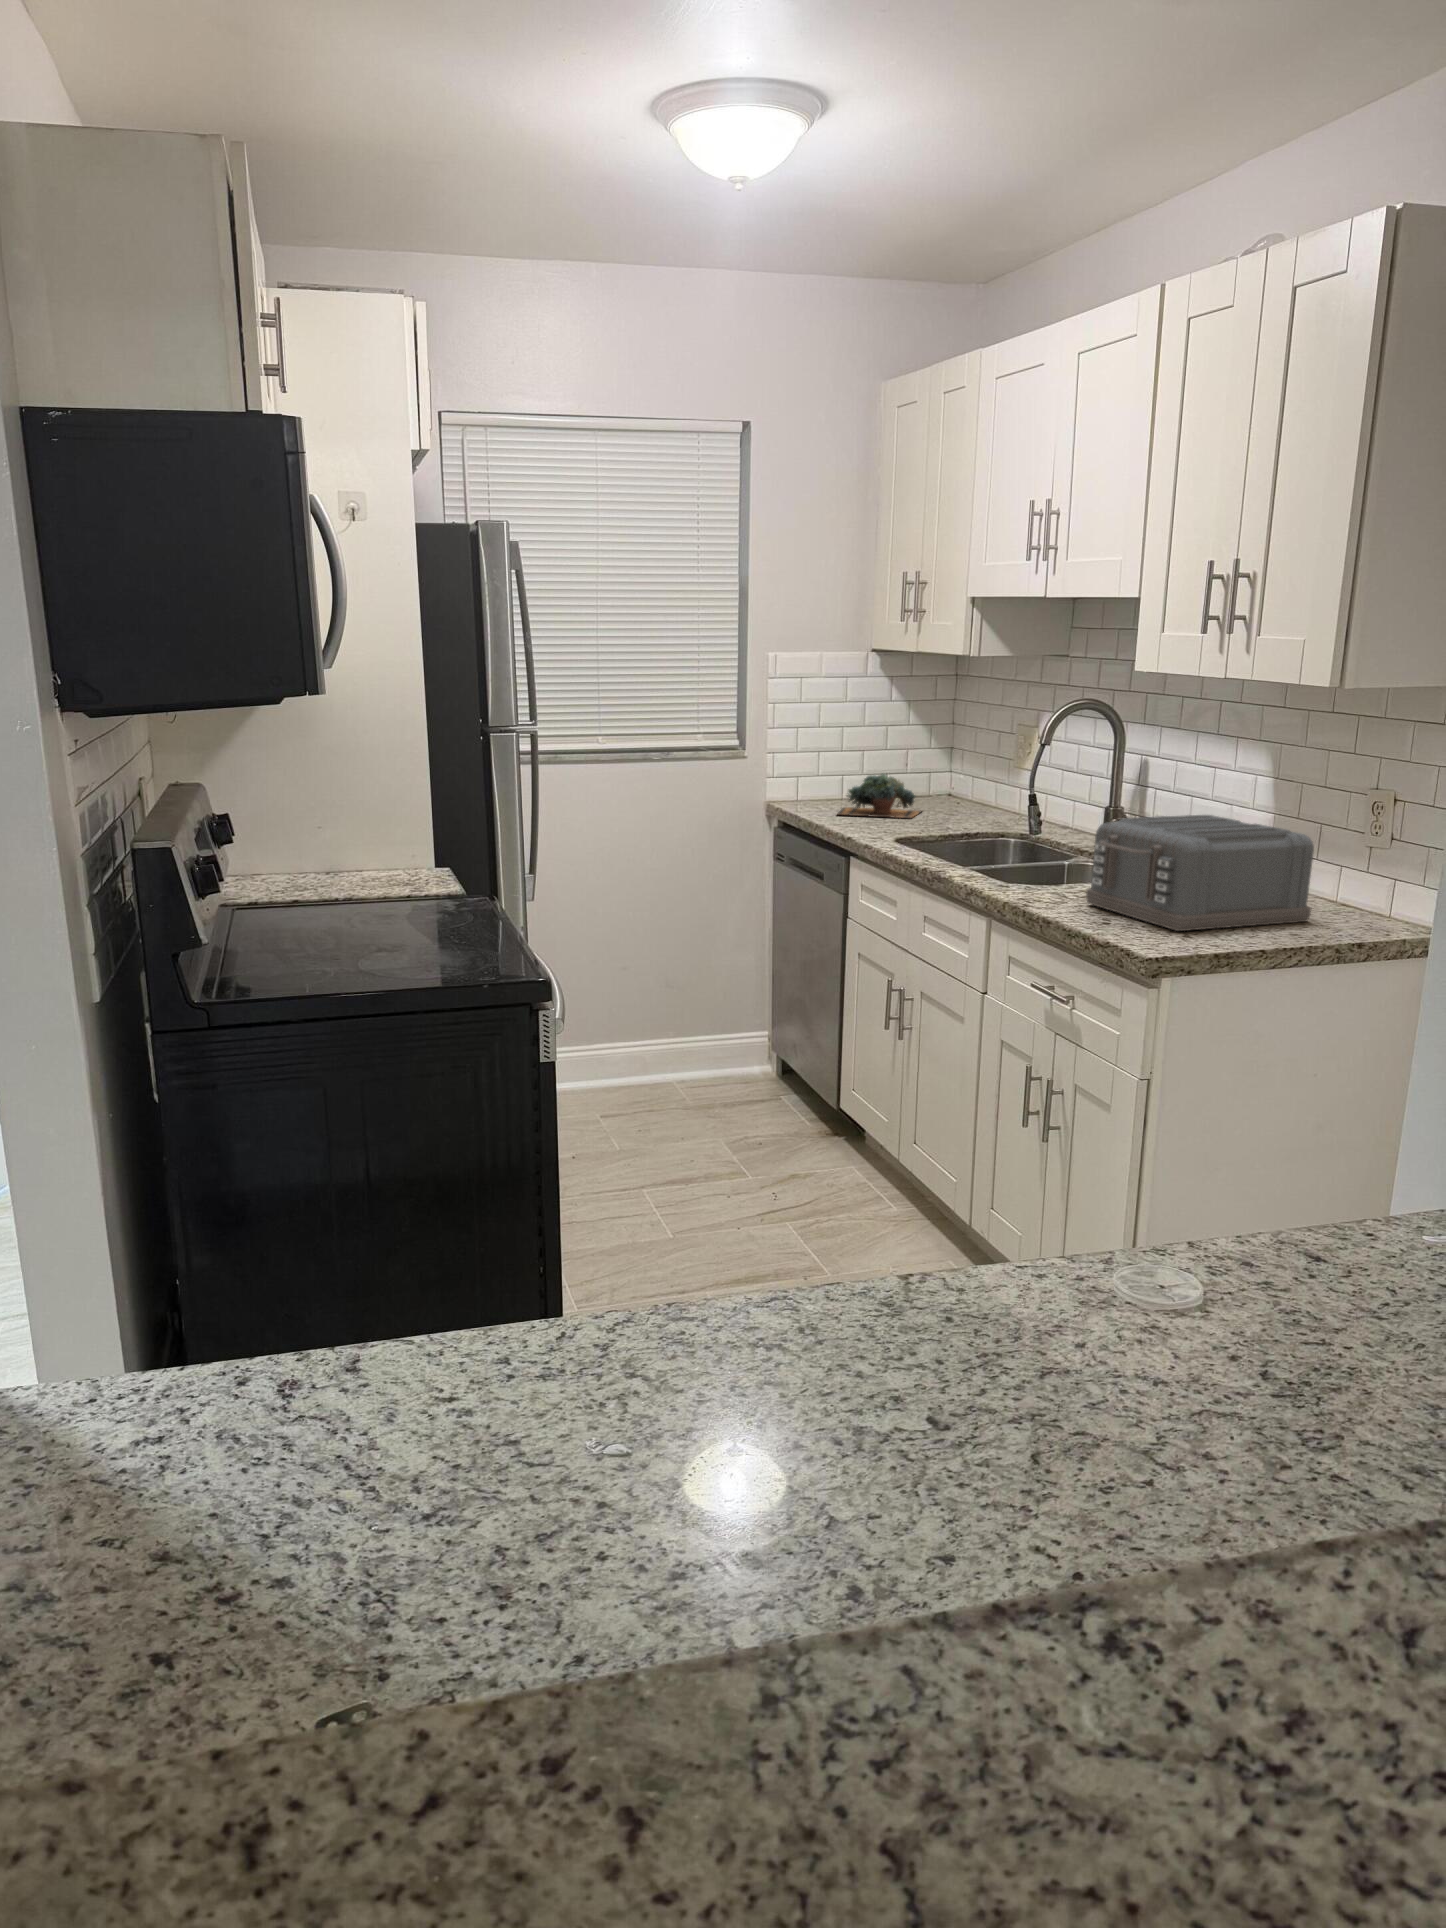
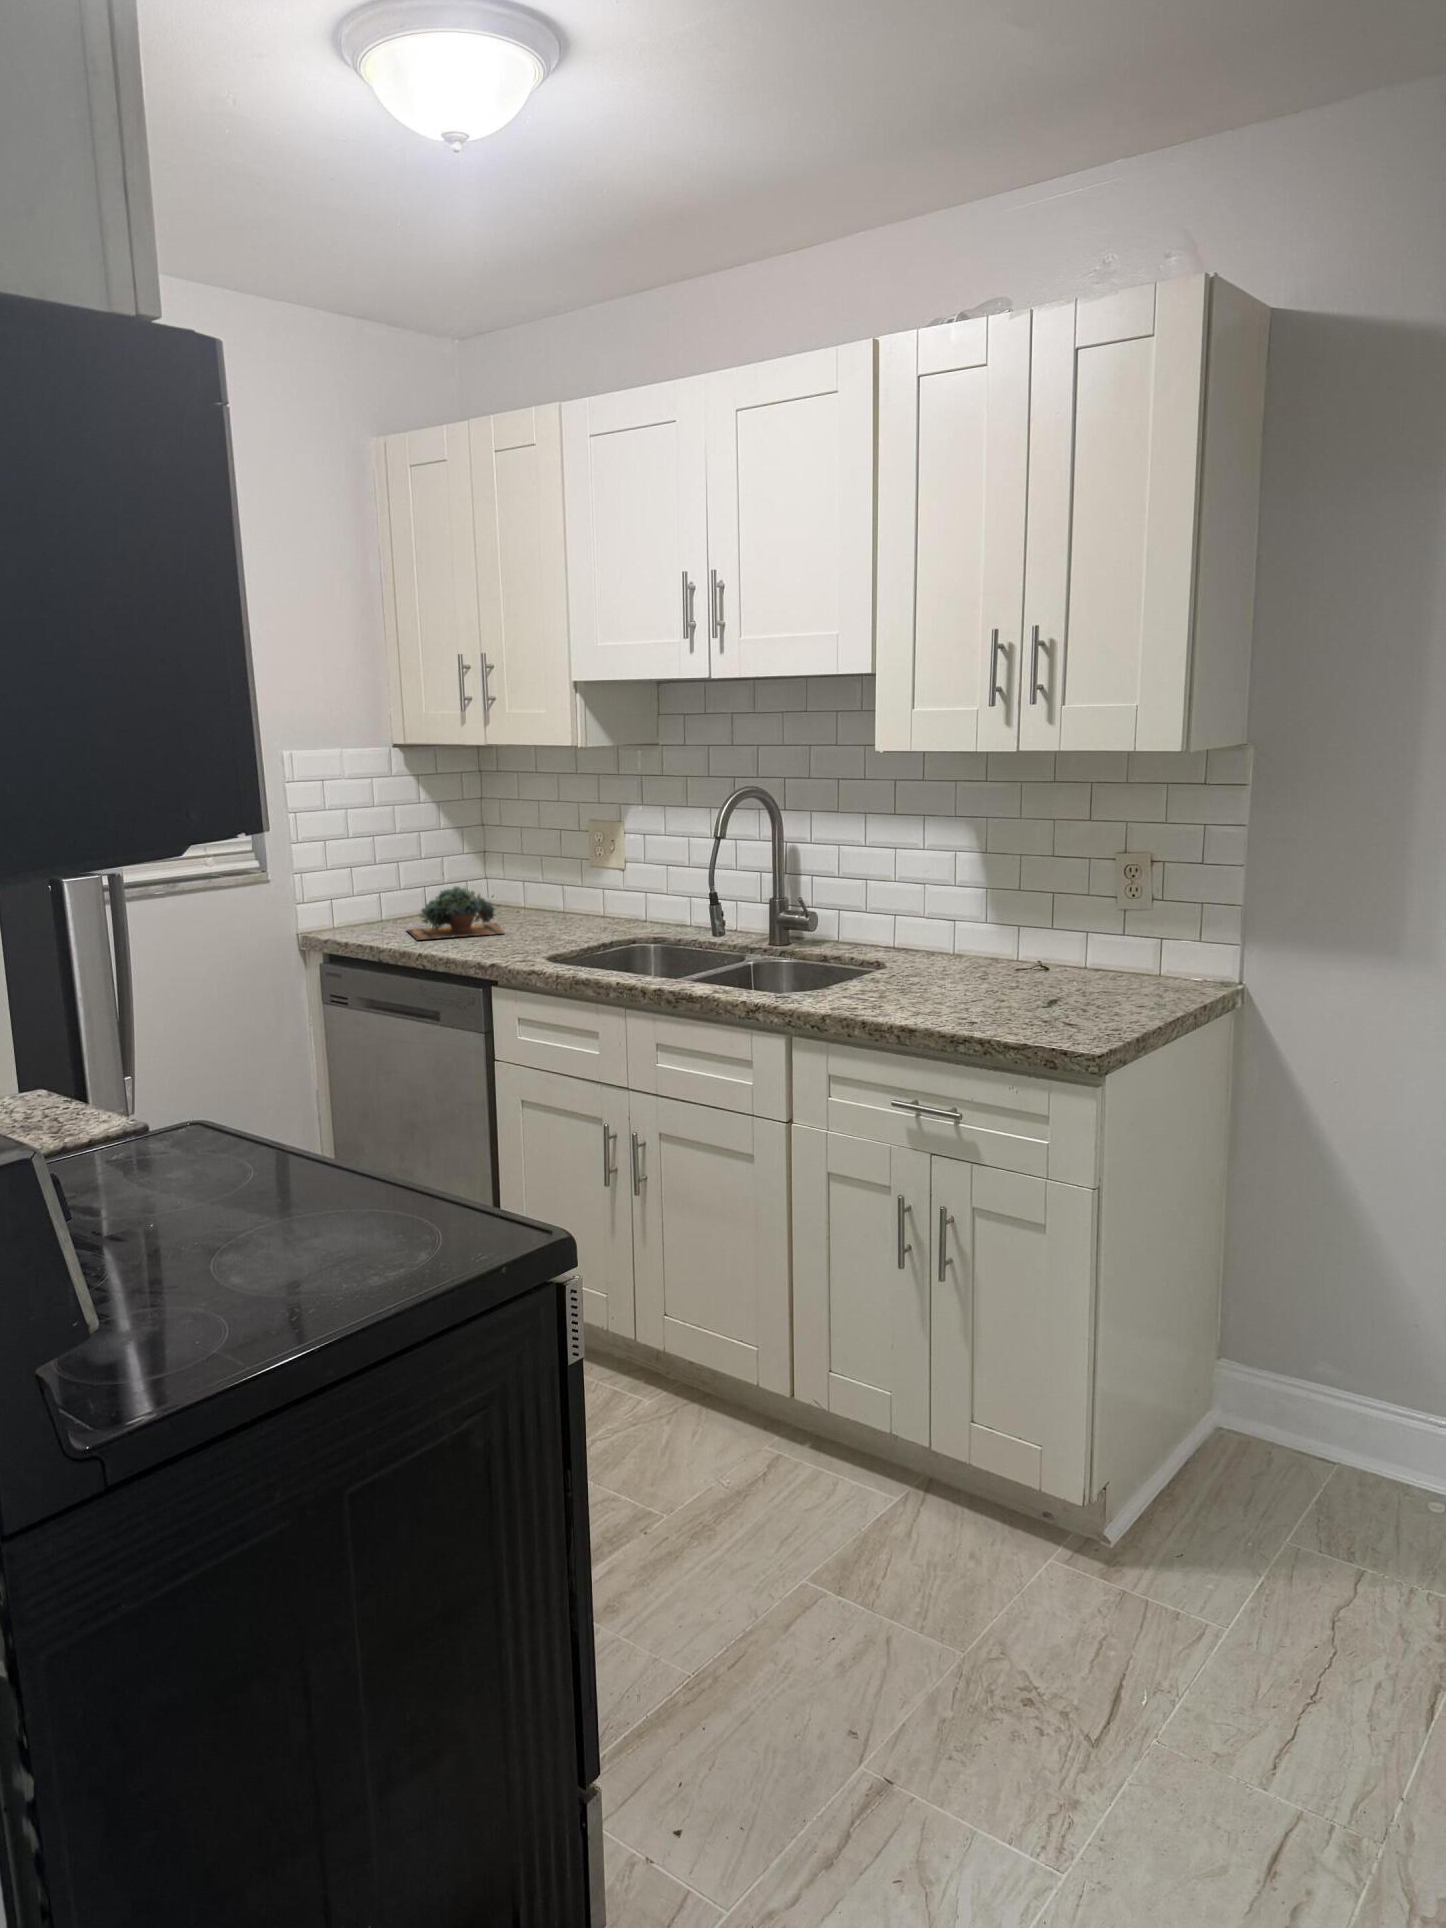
toaster: present [1086,815,1314,931] -> none [909,895,1121,1021]

